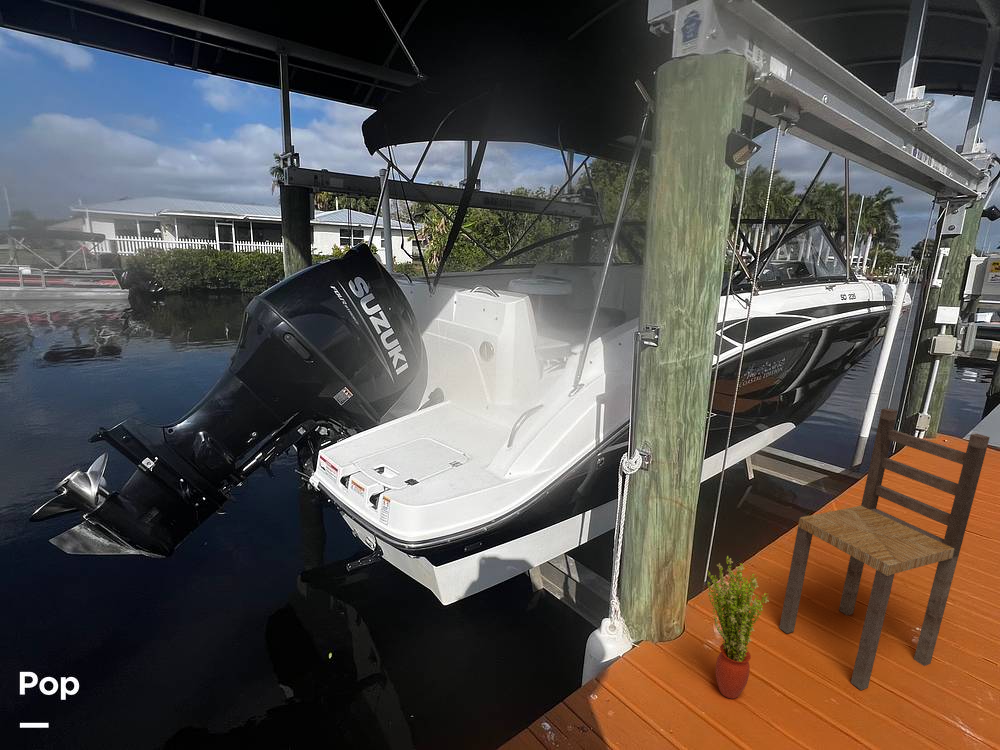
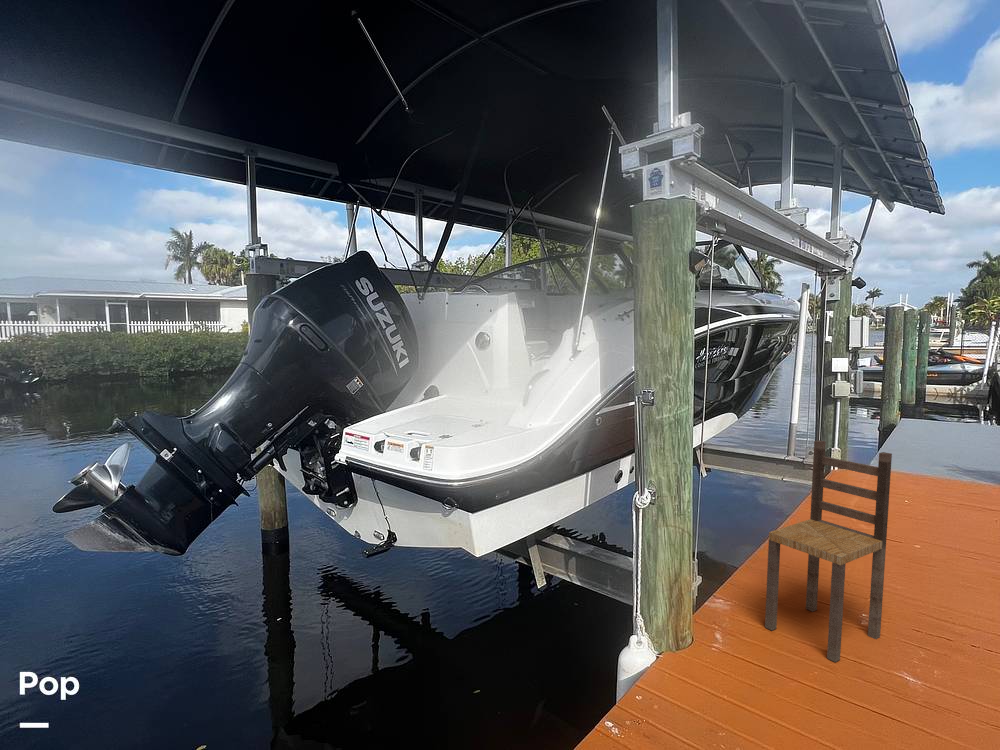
potted plant: present [707,556,769,699] -> none [711,565,762,682]

